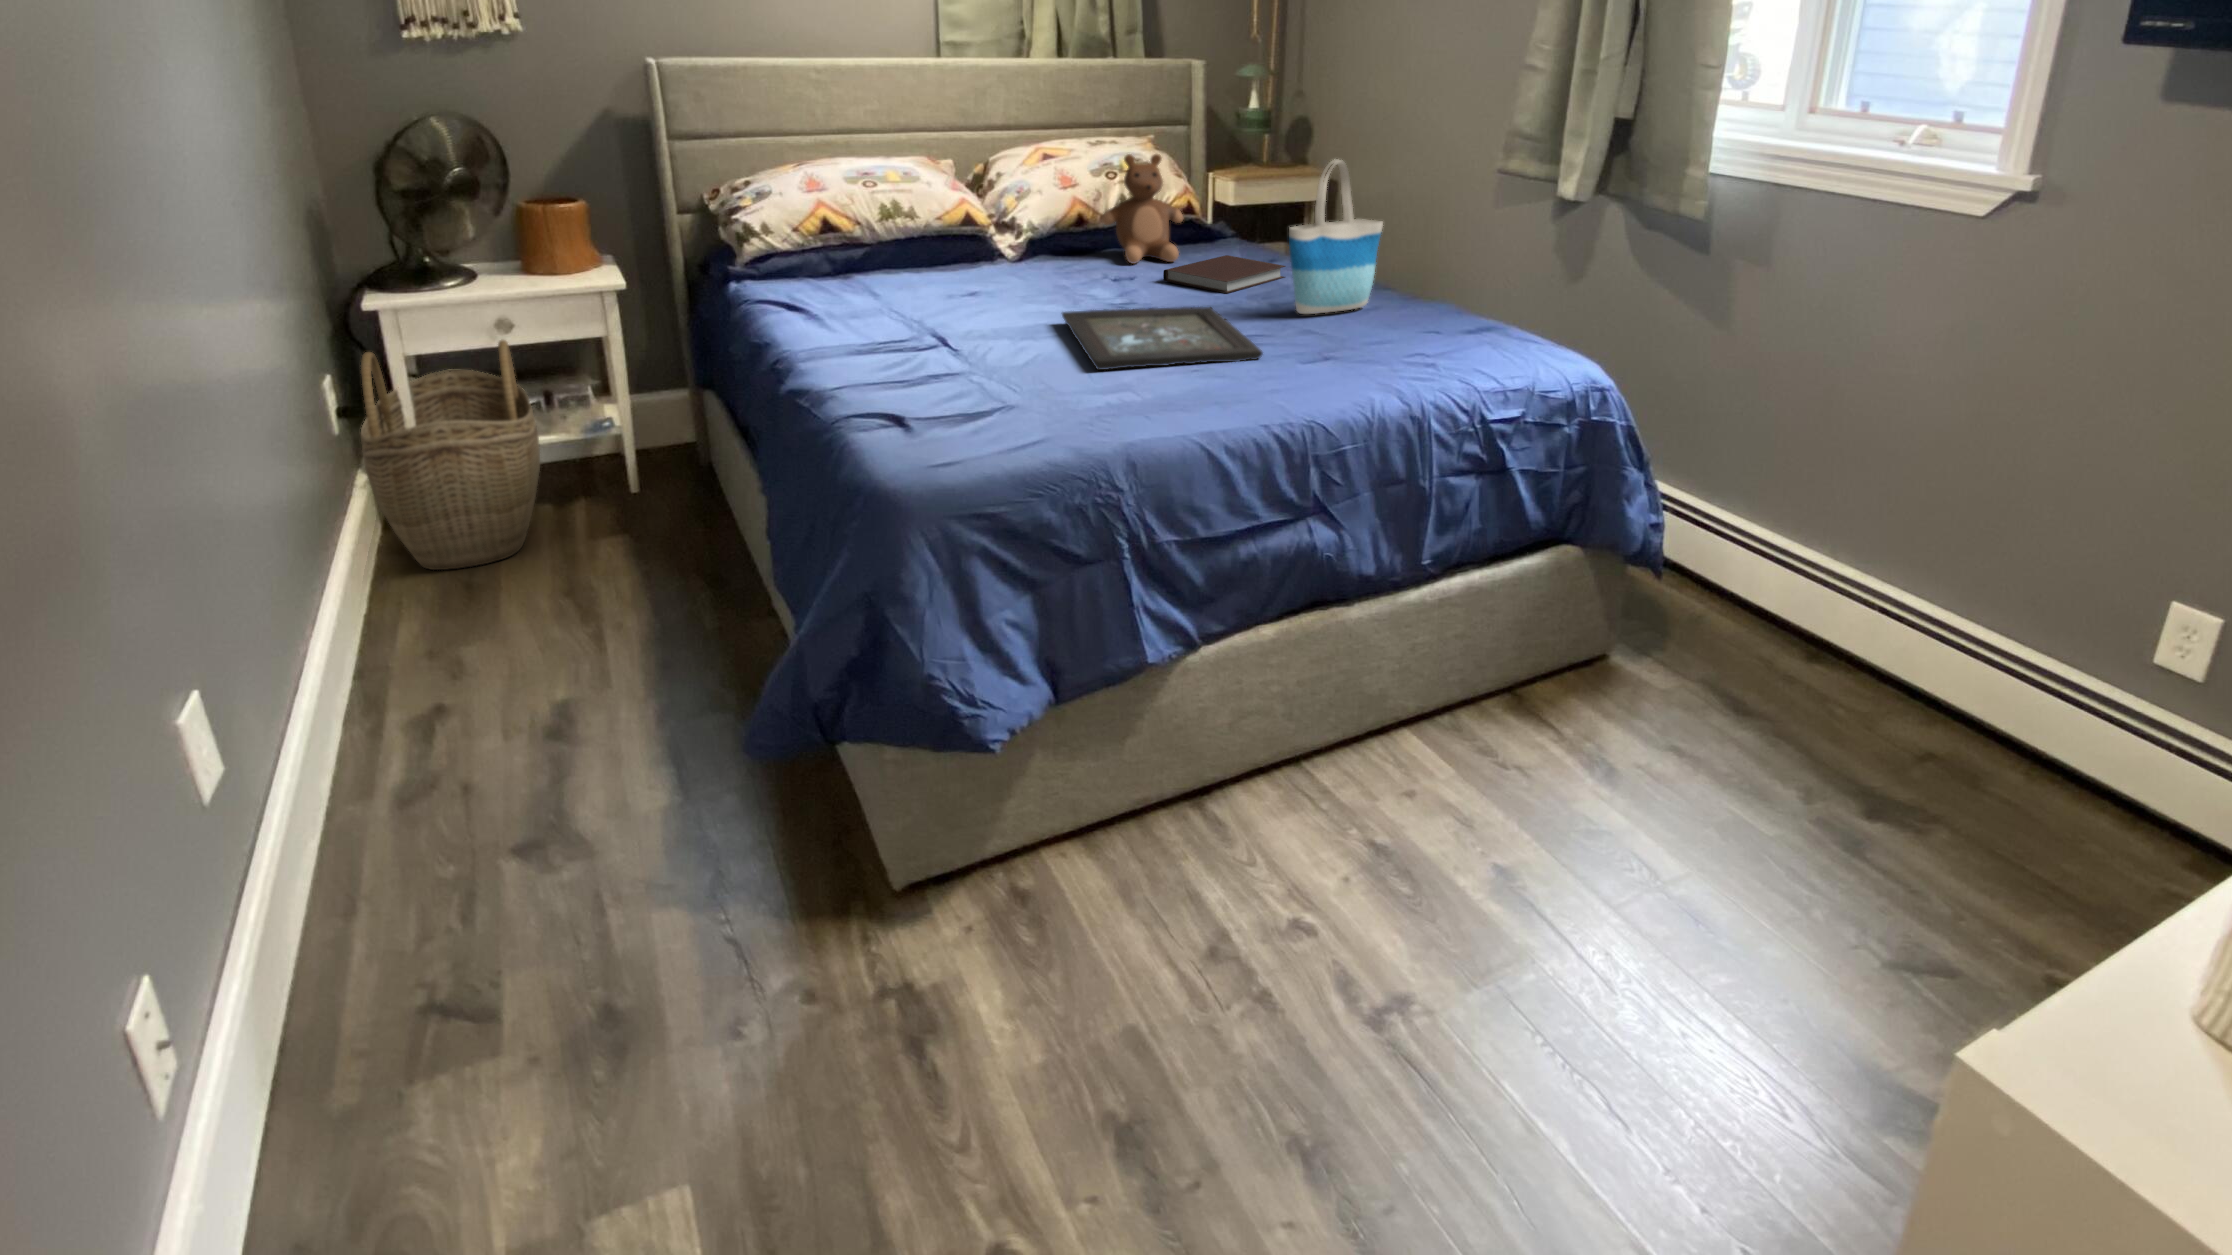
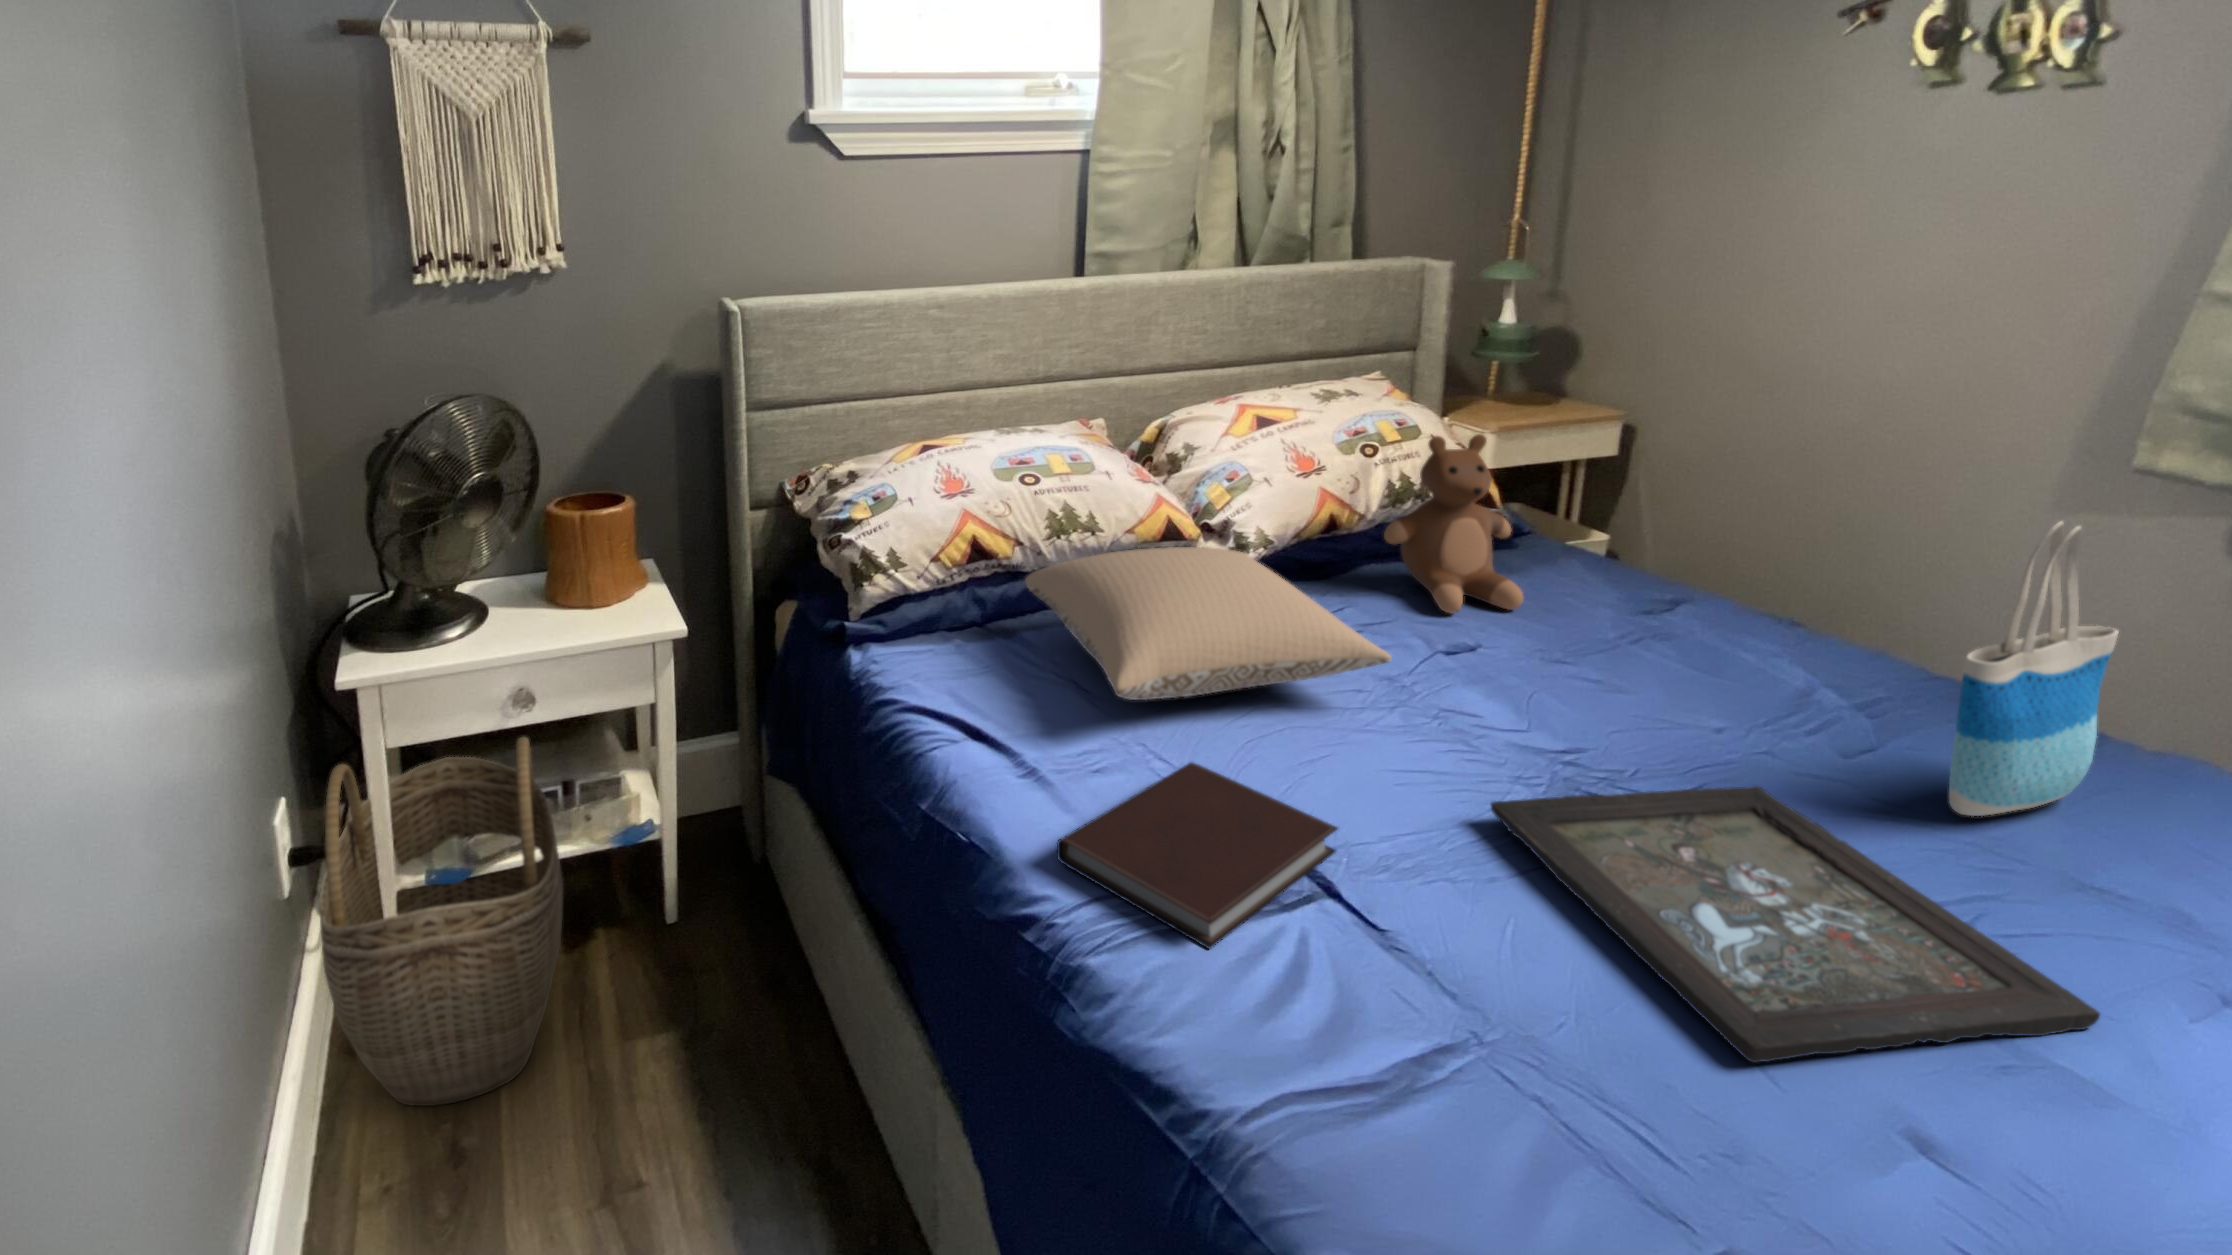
pillow: none [854,214,1050,288] -> present [1025,547,1392,700]
notebook: present [1163,255,1286,294] -> present [1057,762,1339,949]

